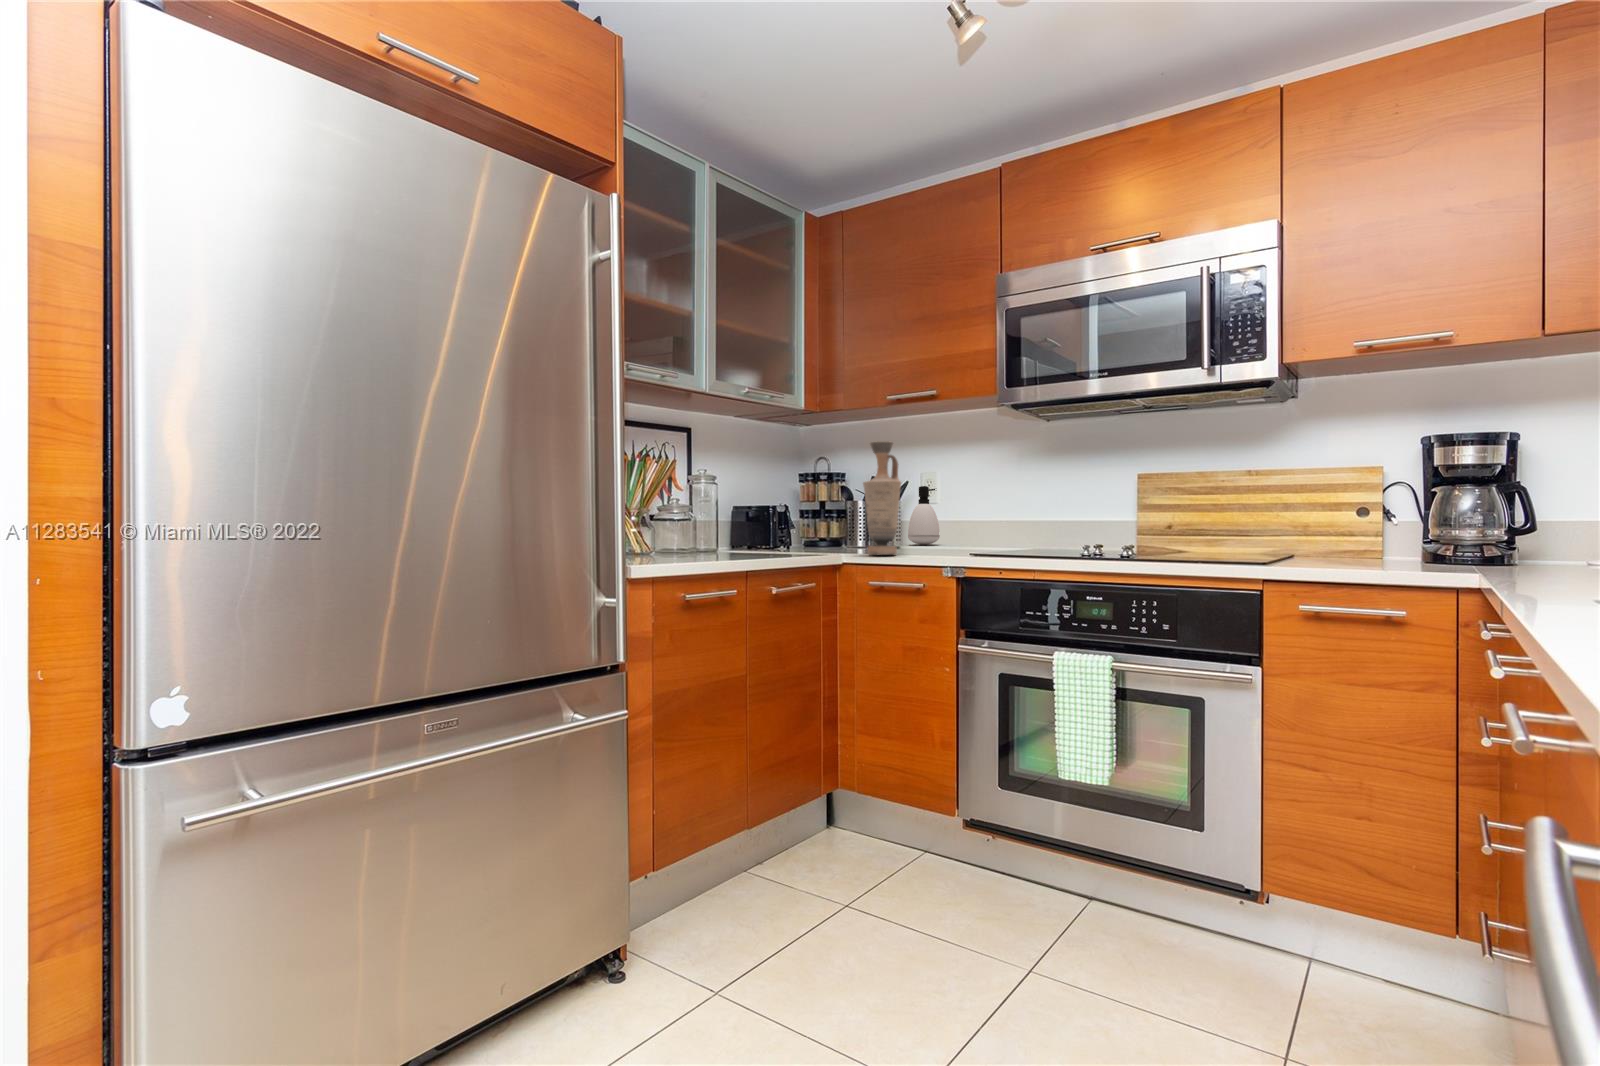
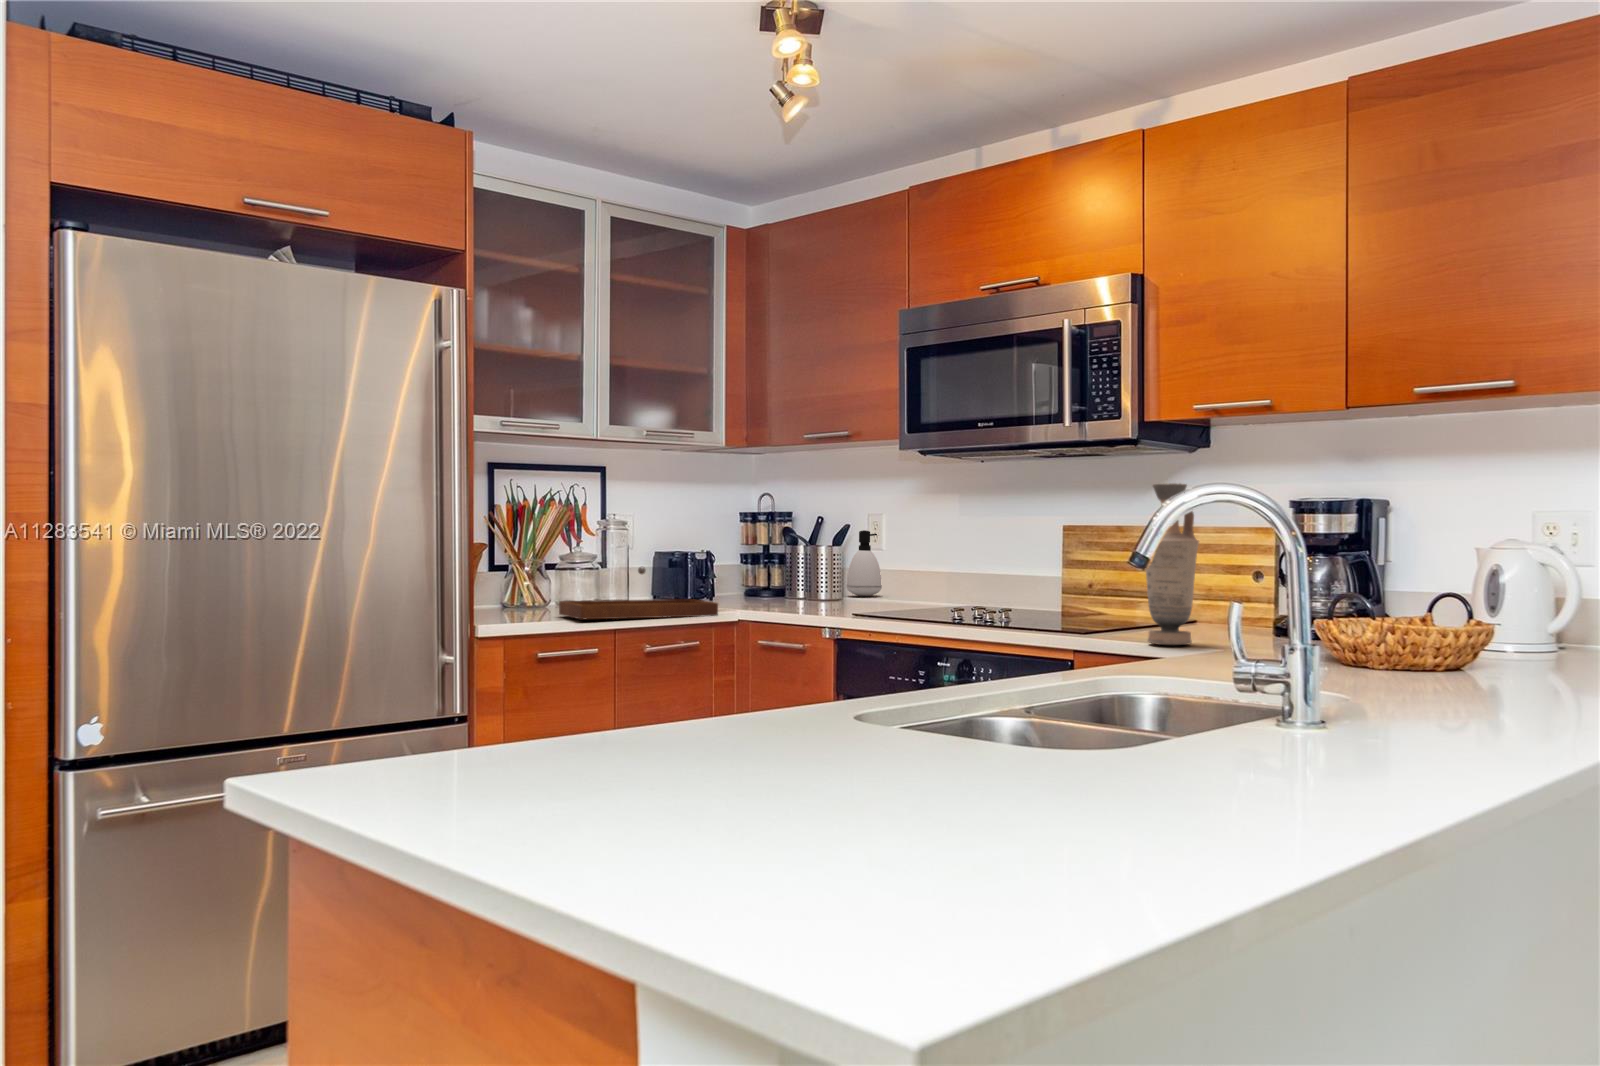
vase: present [863,441,901,555] -> present [1146,483,1199,645]
tray: none [681,514,837,564] -> present [559,567,718,619]

